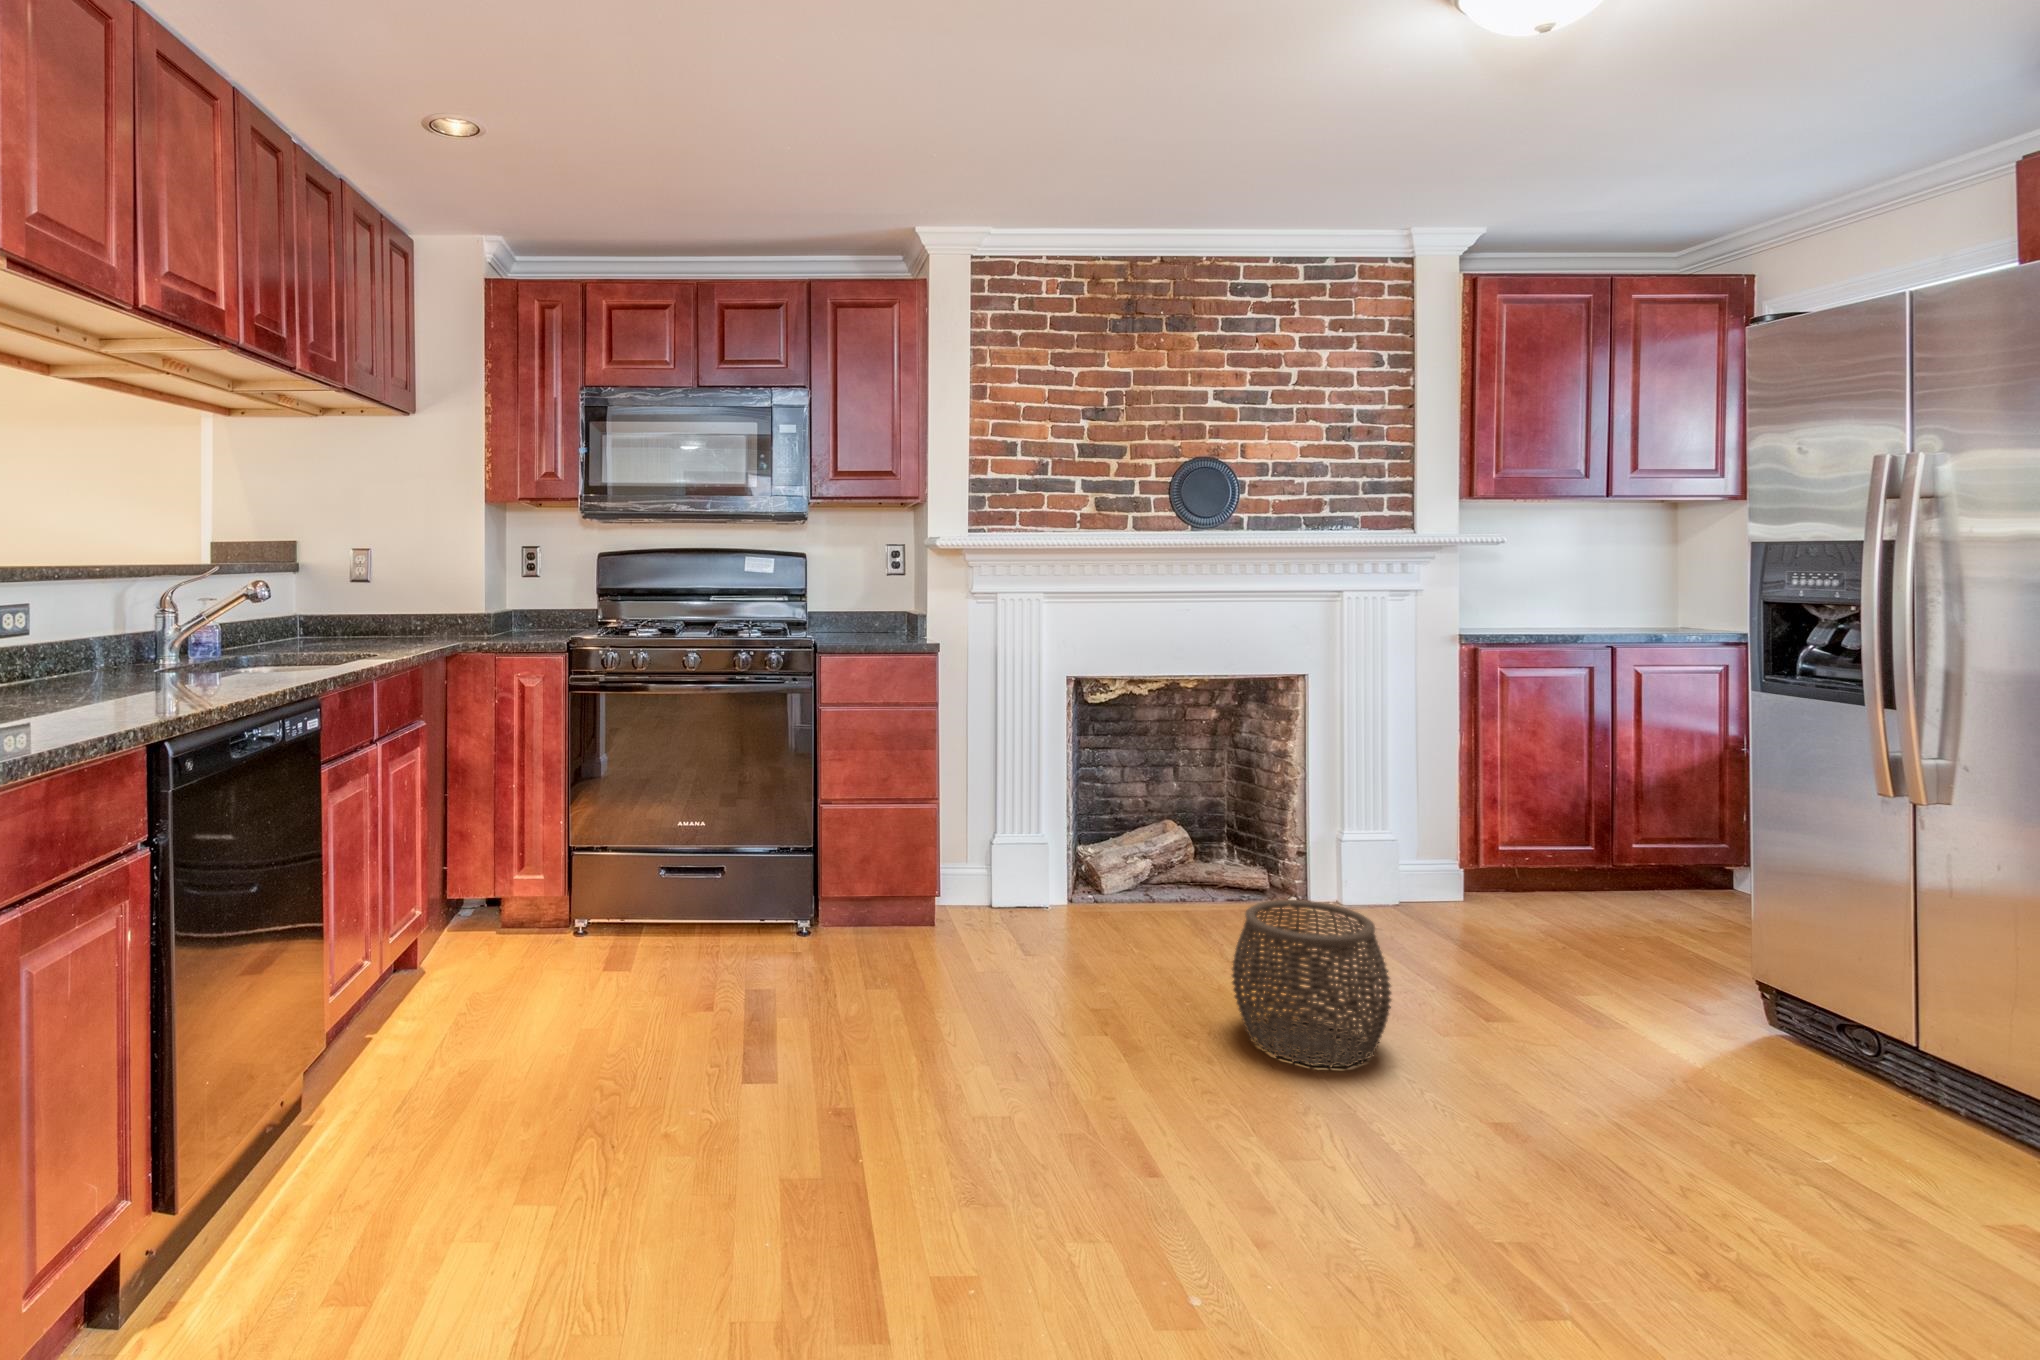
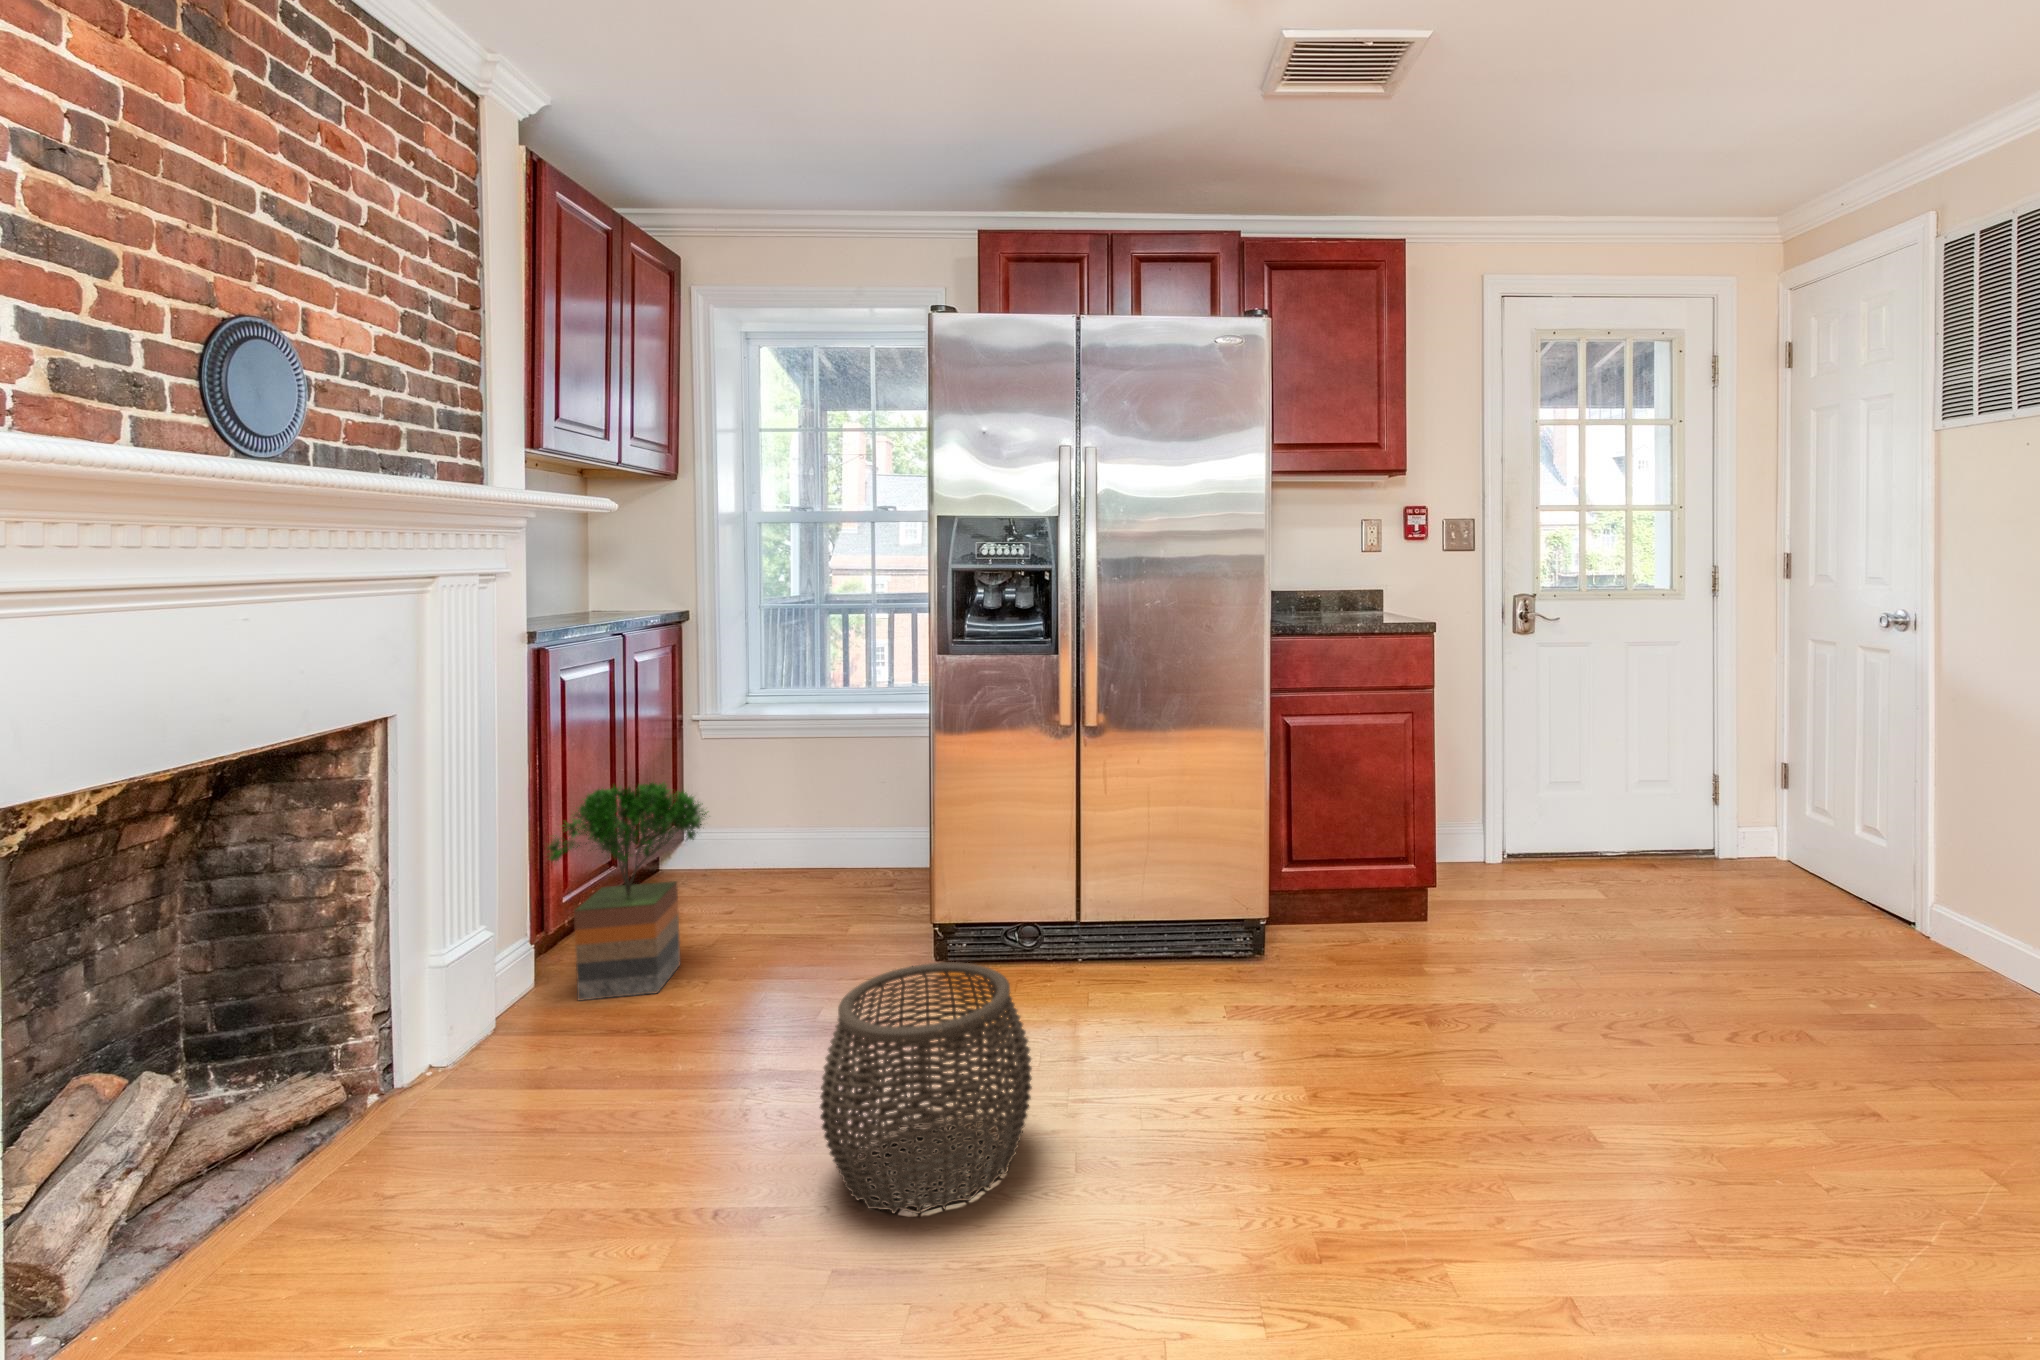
potted tree: none [1425,762,1566,931] -> present [548,783,708,1000]

